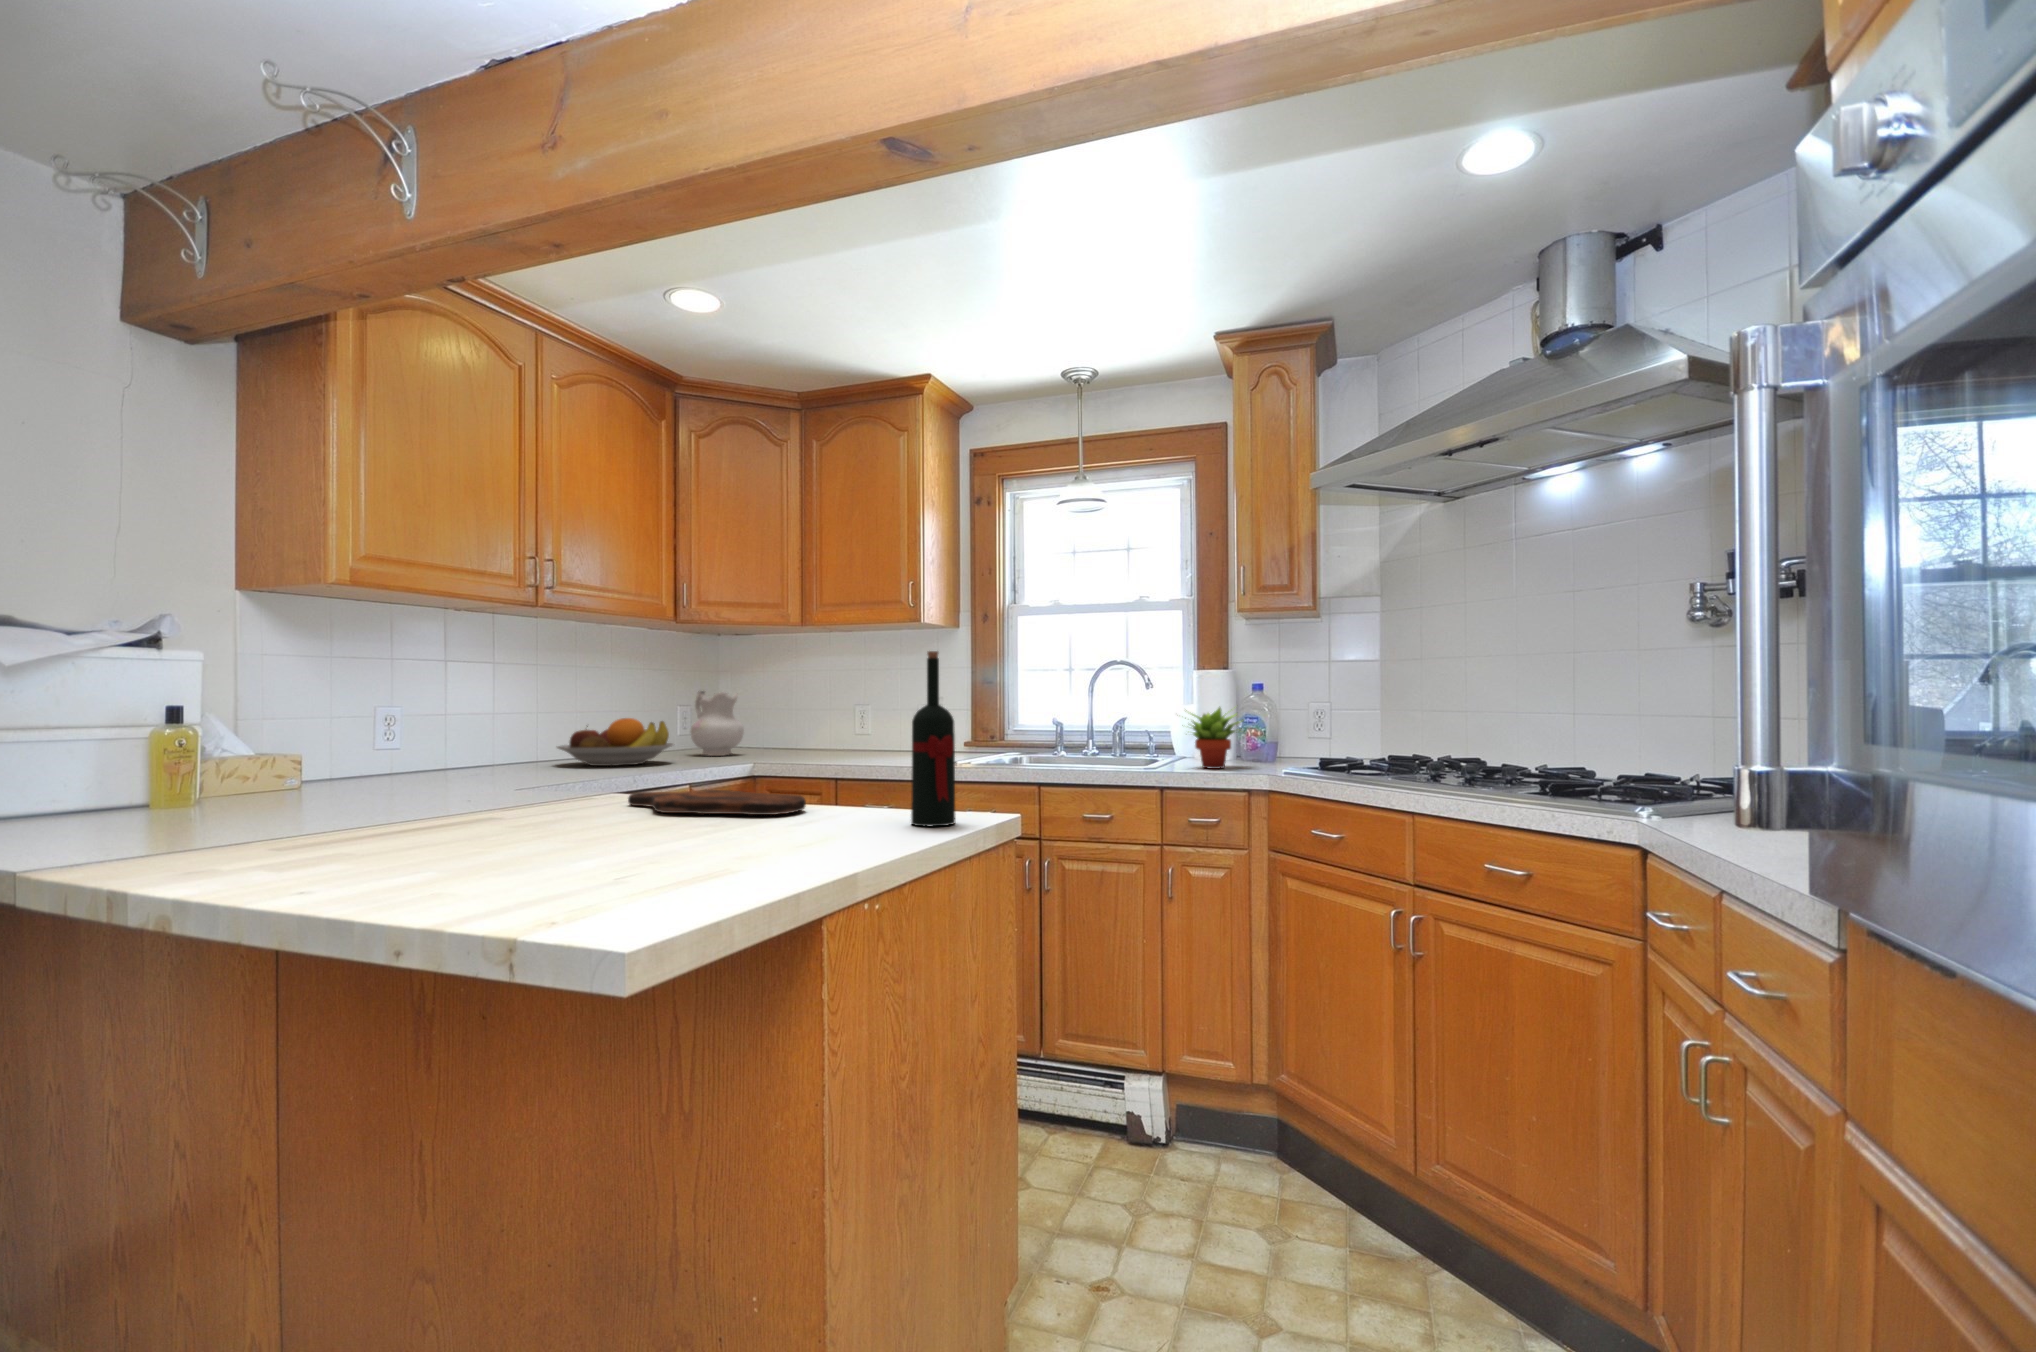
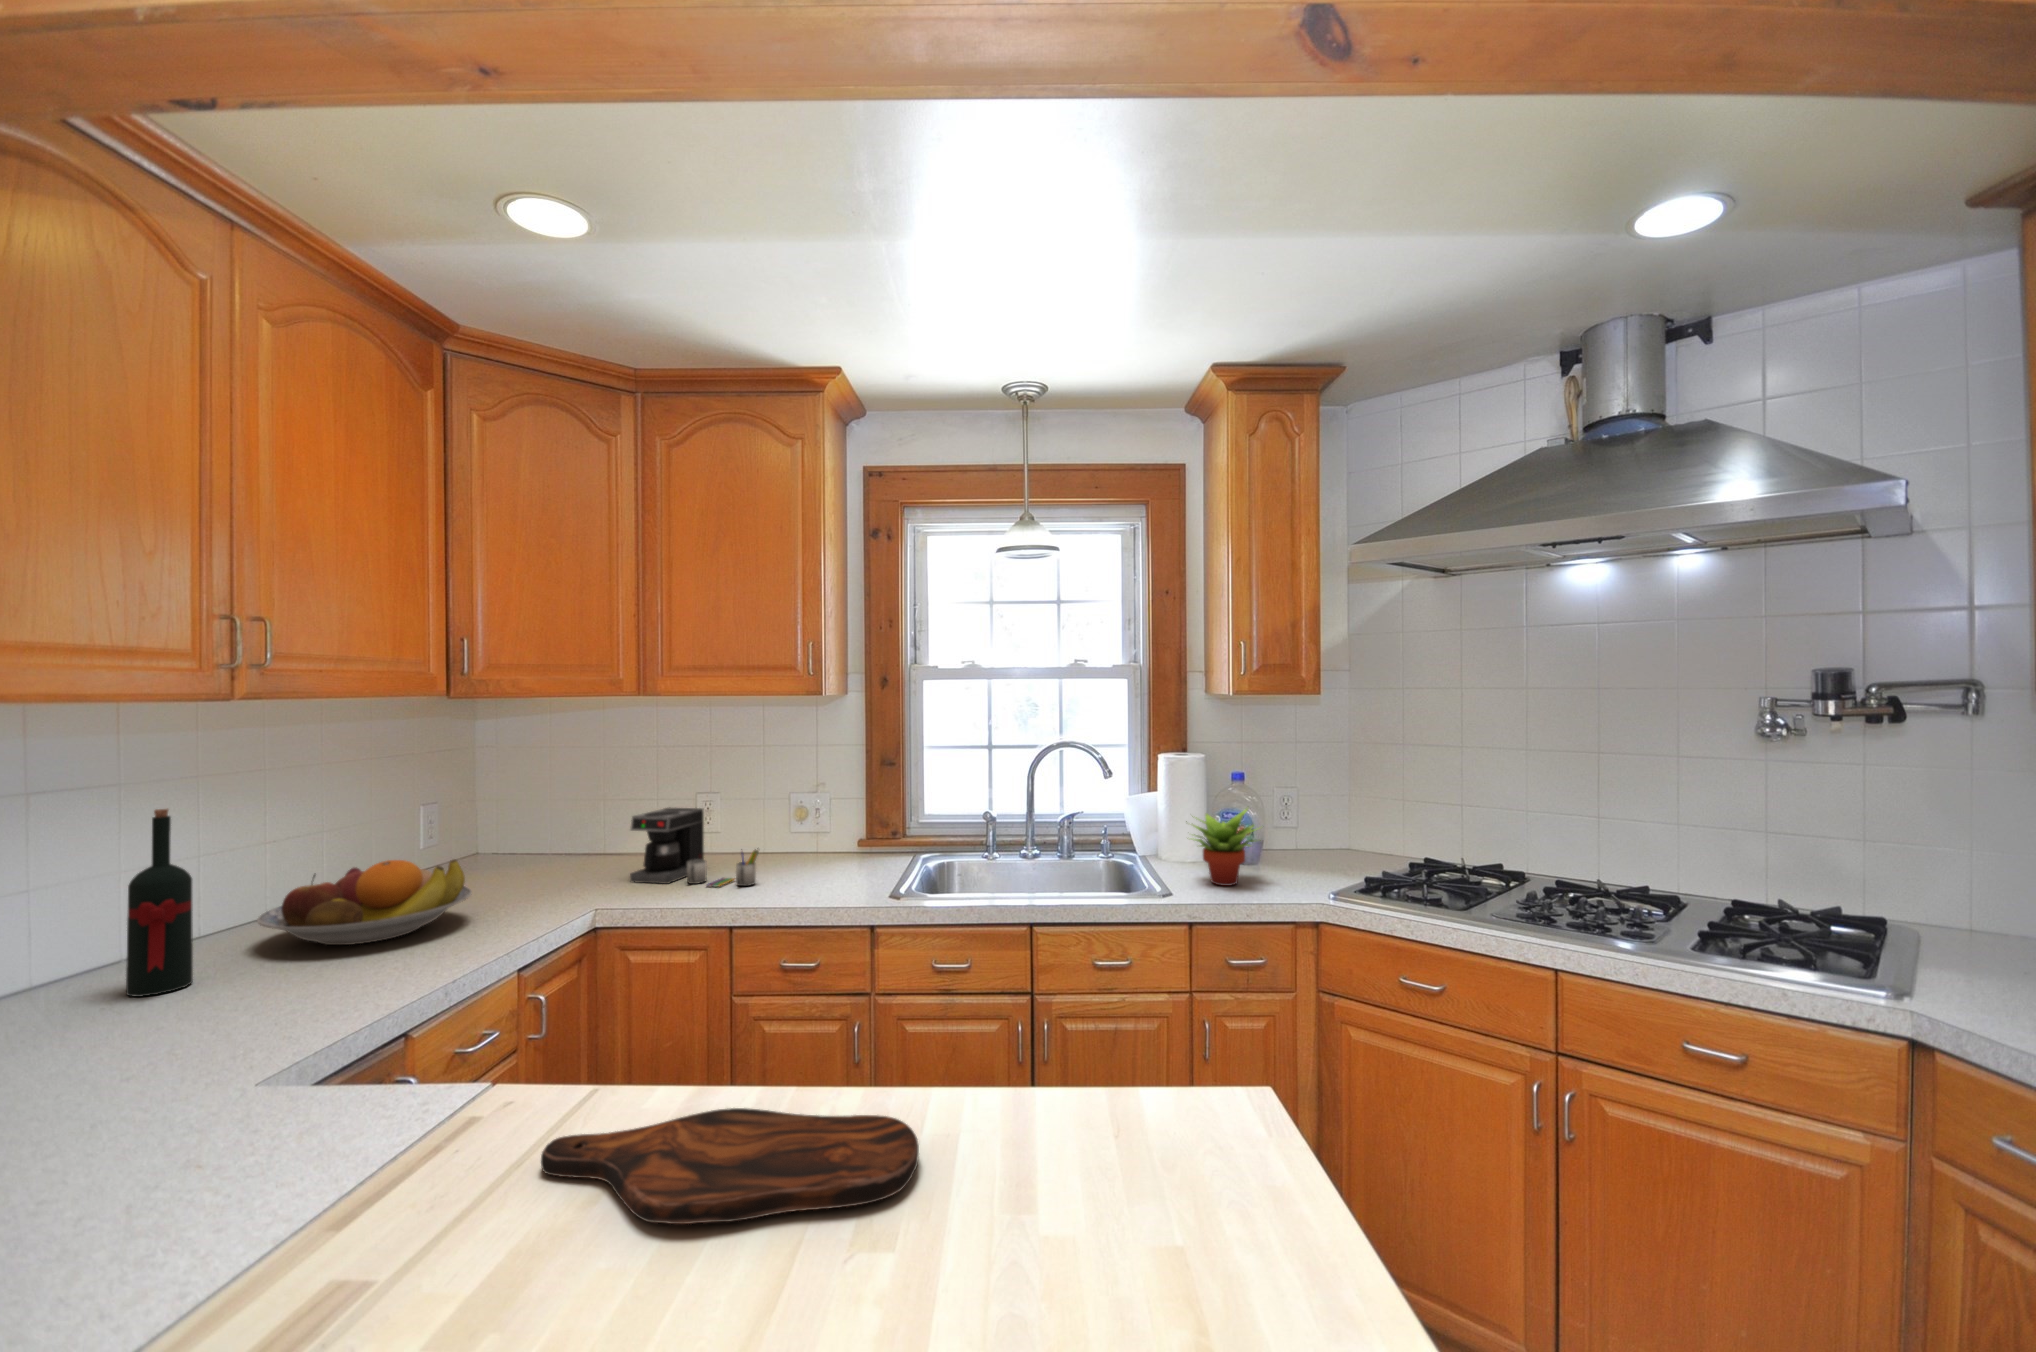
wine bottle: present [911,651,955,826] -> present [126,809,193,997]
ceramic pitcher: present [691,691,744,756] -> none [475,785,559,883]
coffee maker: none [784,711,865,761] -> present [630,807,759,887]

